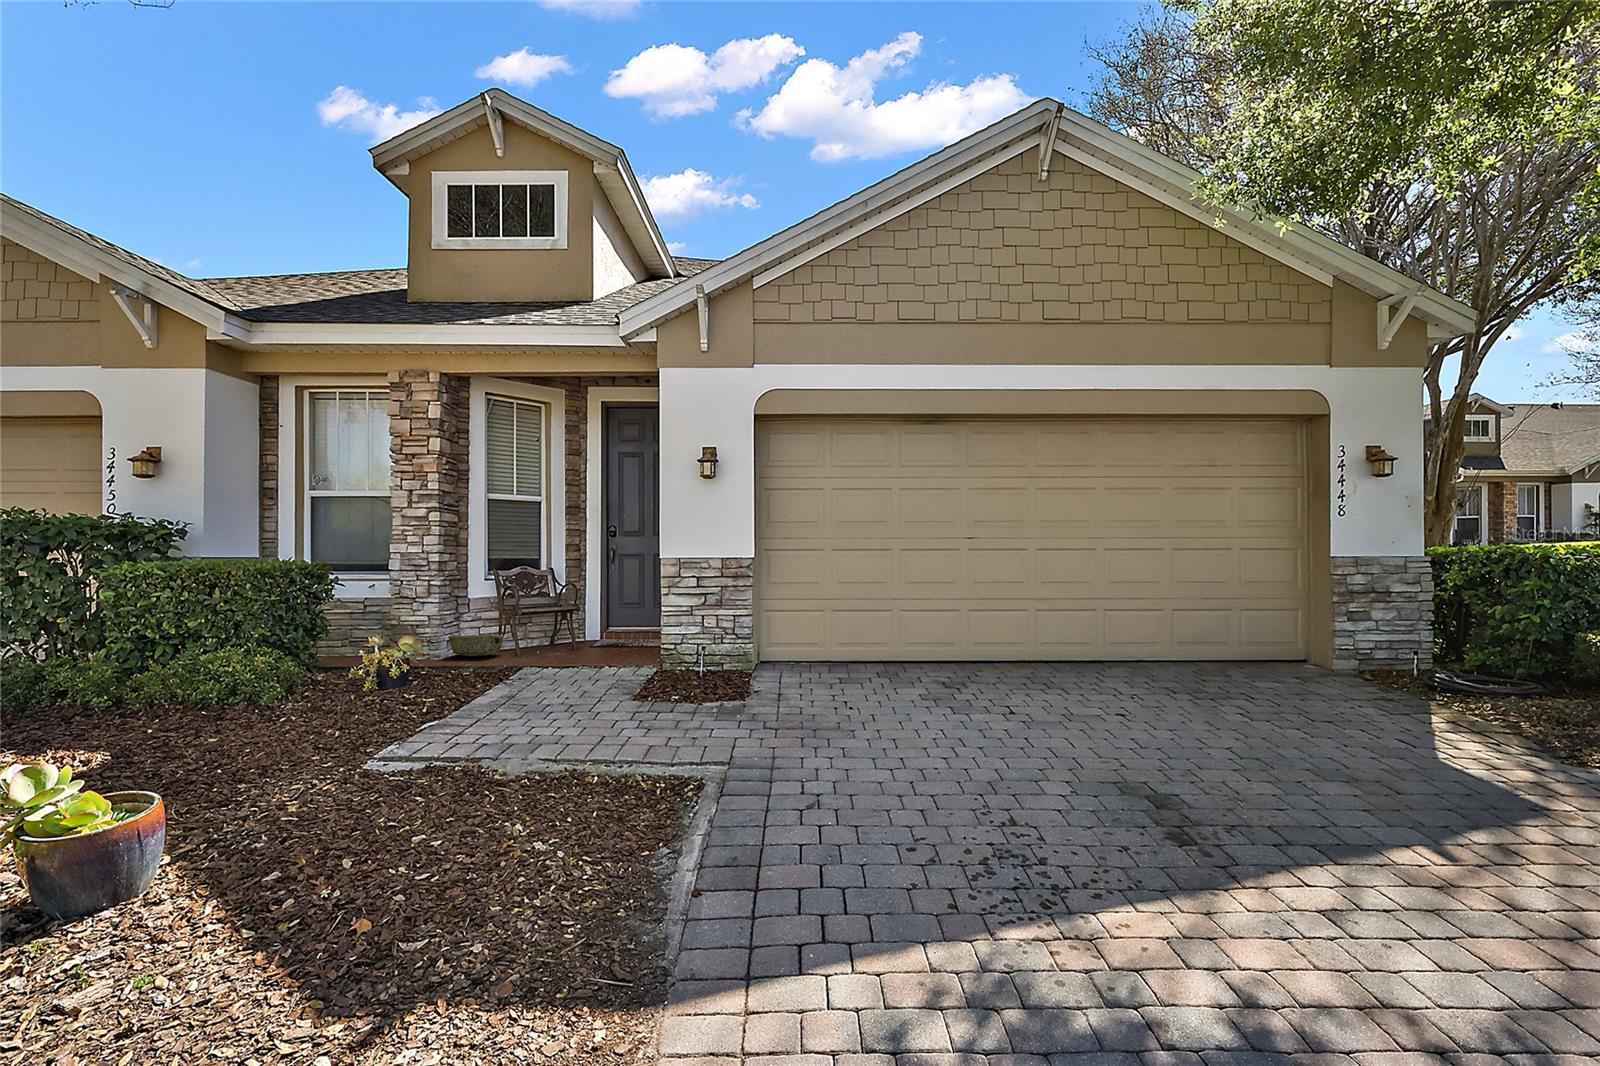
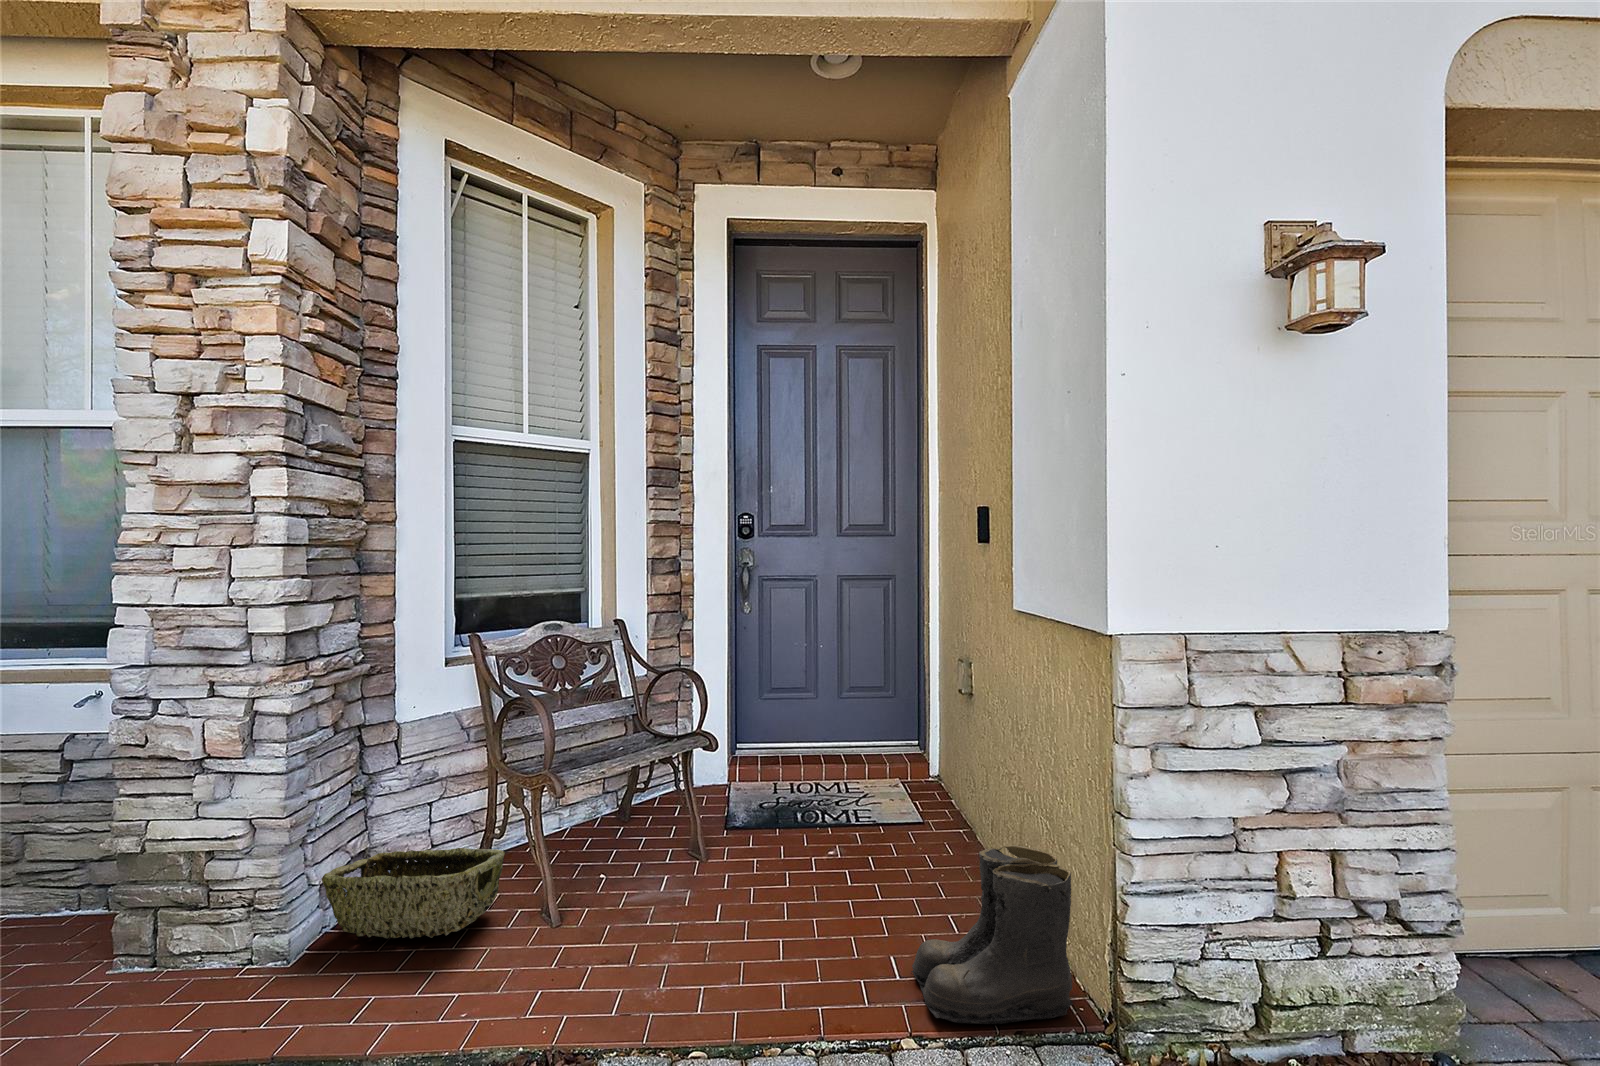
boots: none [614,623,657,663] -> present [911,846,1073,1024]

